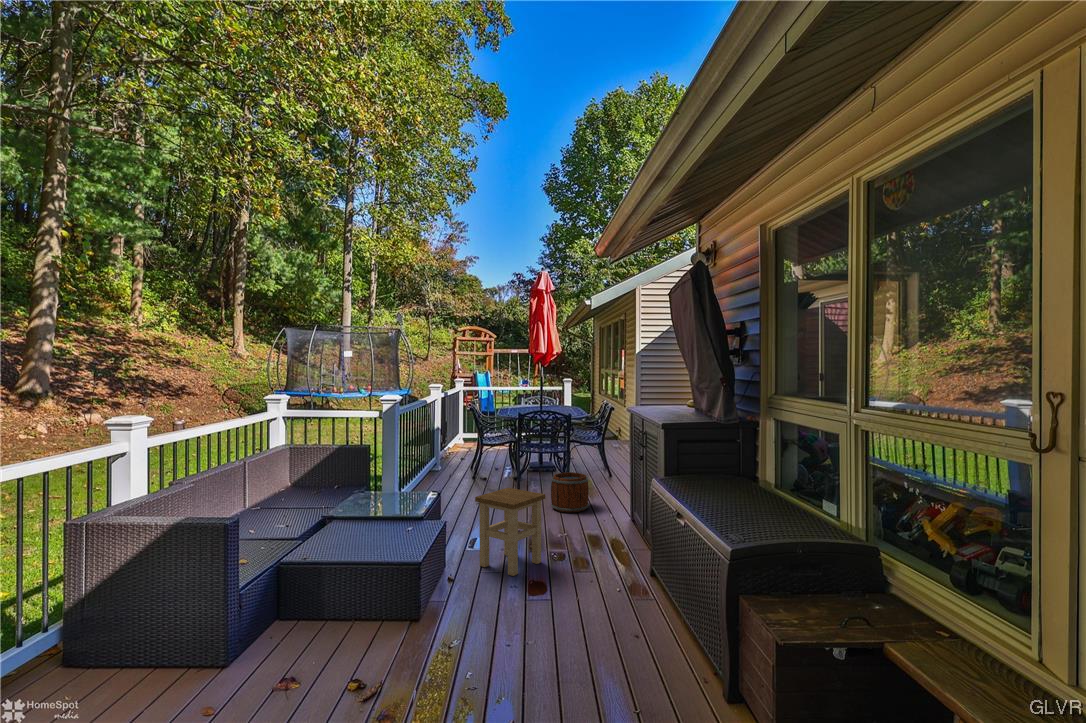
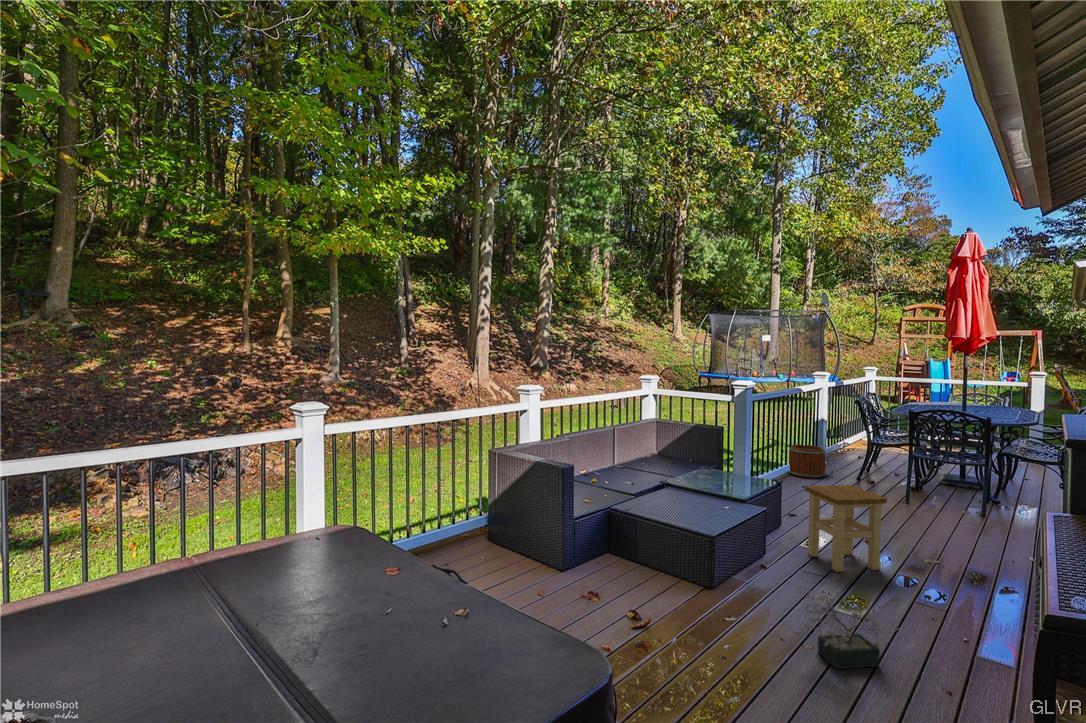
bucket: present [551,472,589,513] -> present [789,445,826,478]
decorative plant: none [541,604,606,682] -> present [804,591,884,669]

